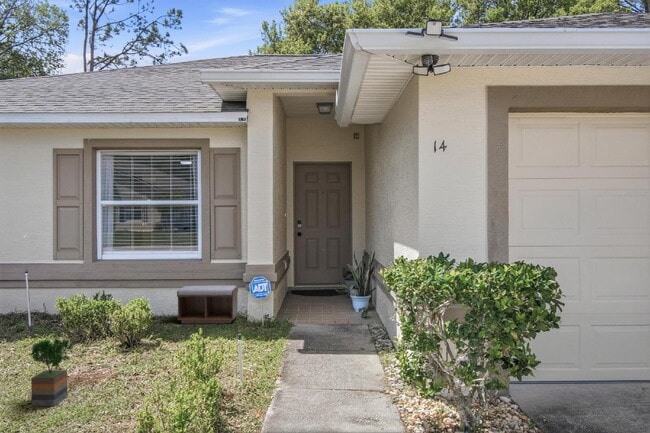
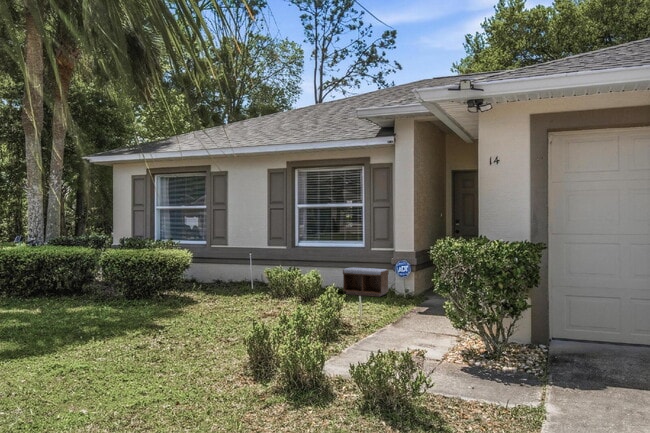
potted tree: present [31,339,74,406] -> none [242,281,266,319]

